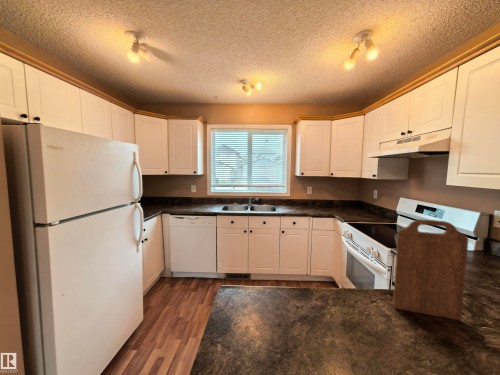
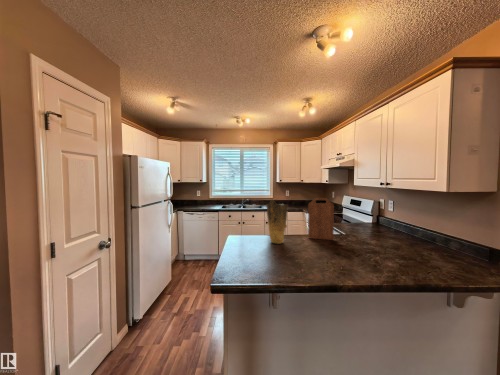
vase: none [304,229,362,340] -> present [267,200,288,244]

